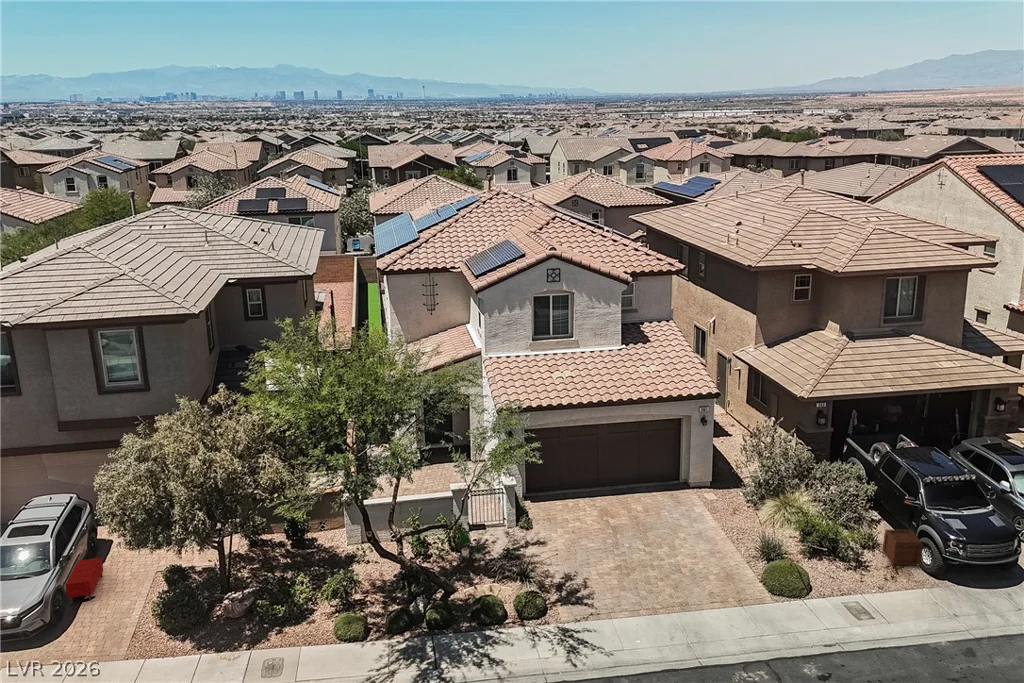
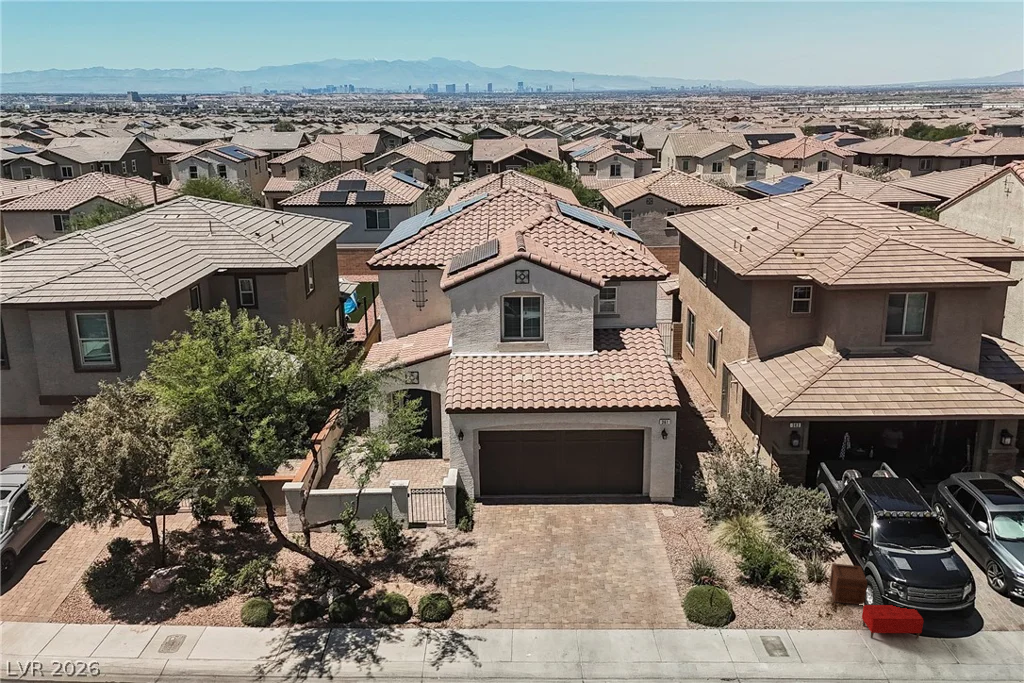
potted plant: present [459,530,483,558] -> none [388,525,413,555]
bench: present [66,558,103,601] -> present [862,605,923,639]

